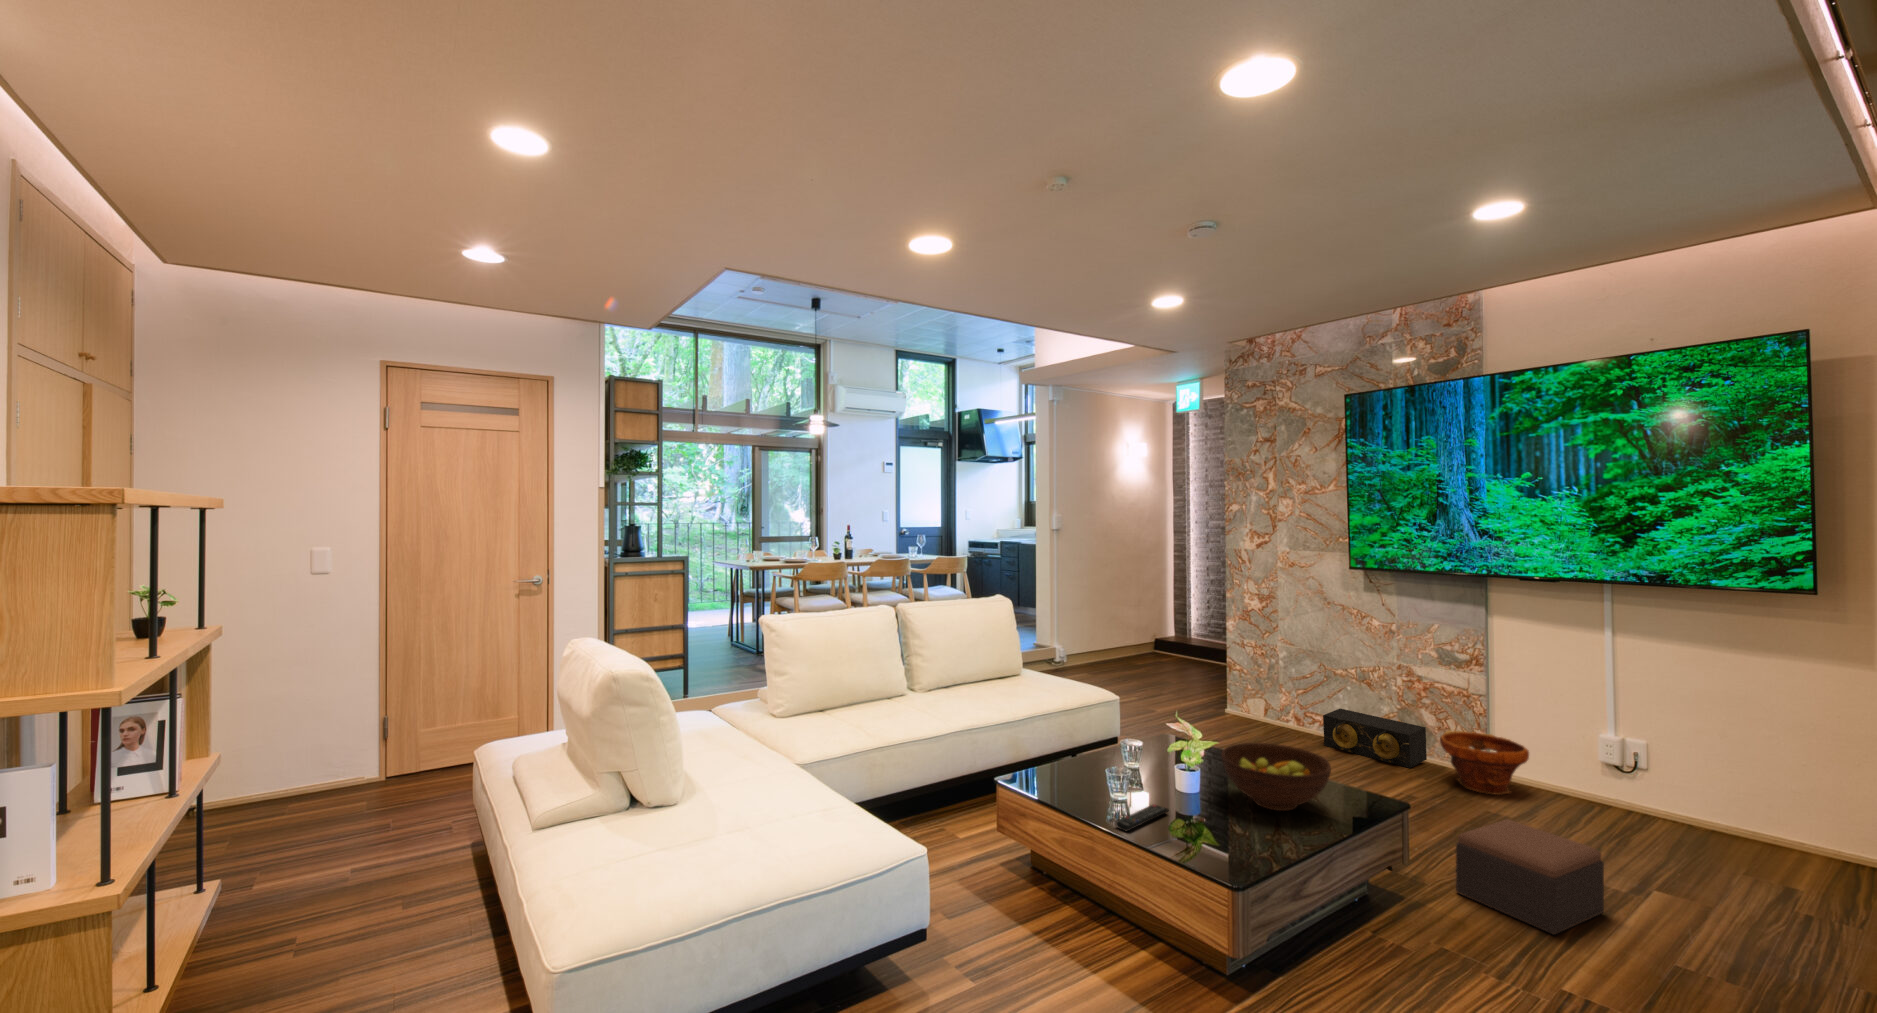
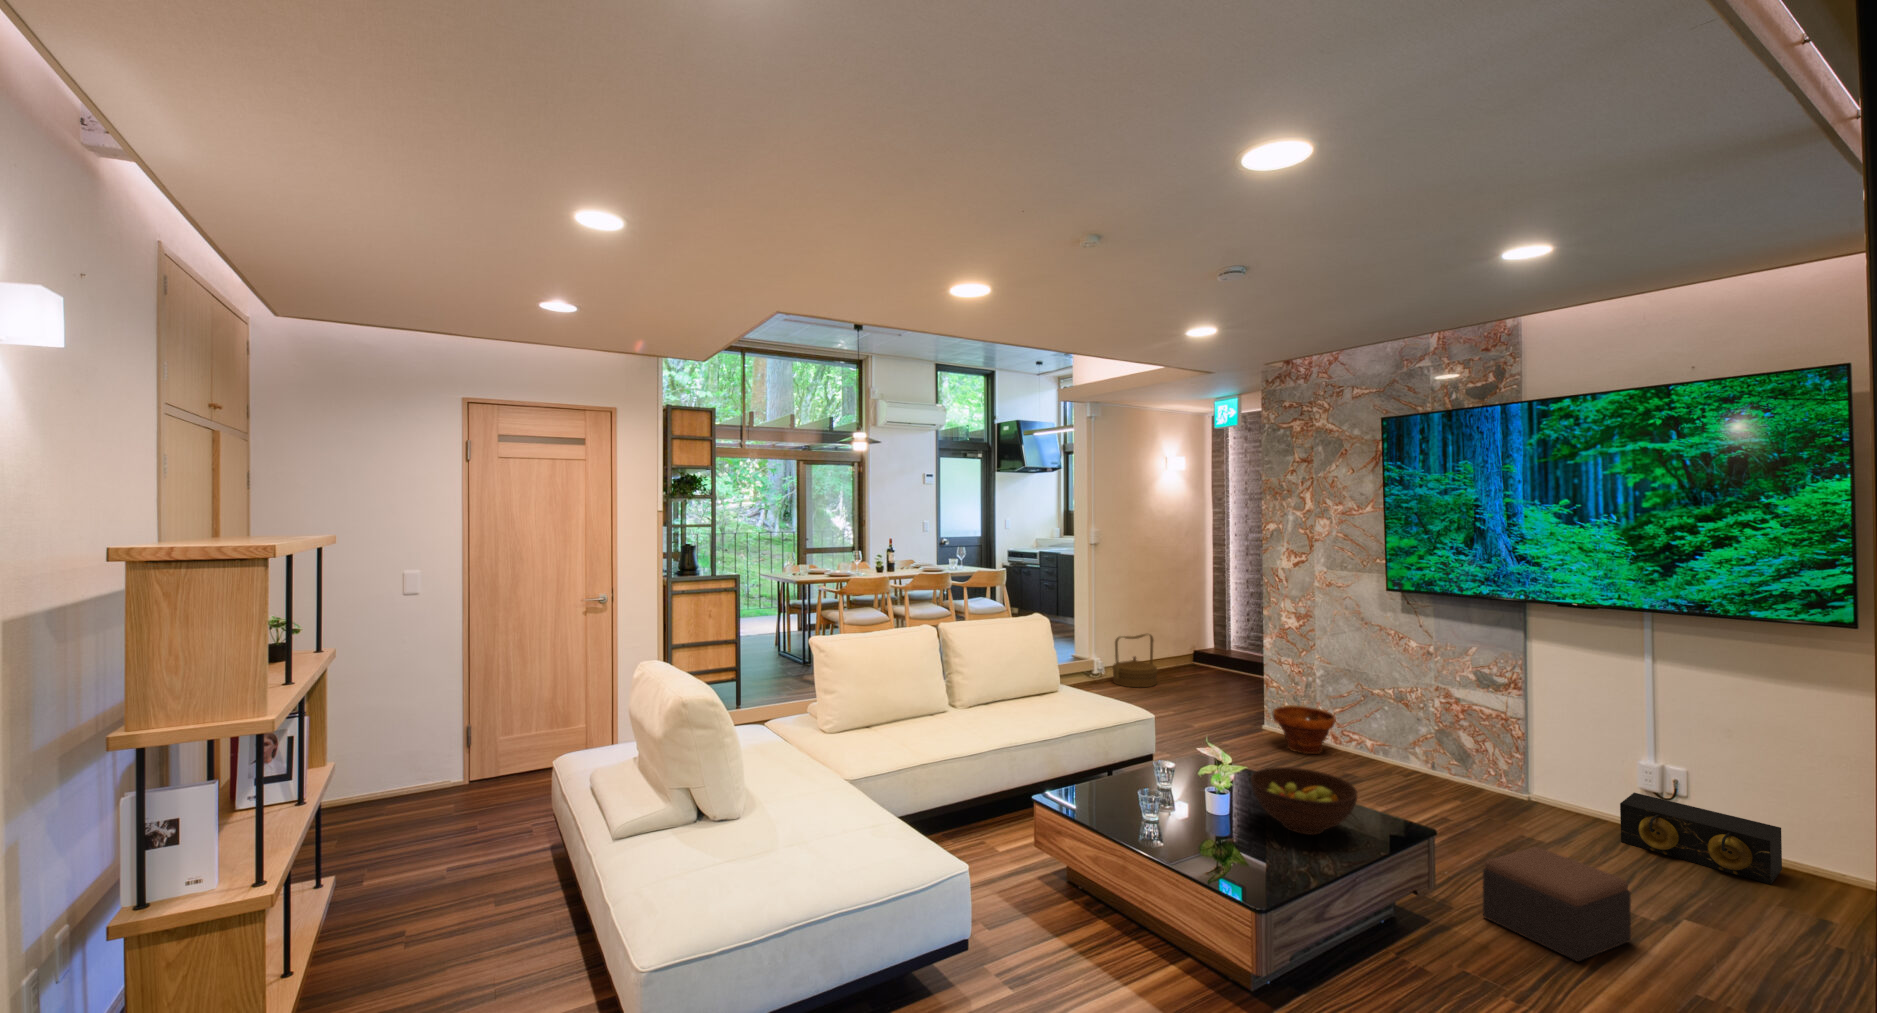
woven basket: none [1074,620,1119,674] -> present [1112,634,1157,688]
speaker: present [1323,709,1427,768] -> present [1620,793,1782,884]
planter: present [1440,731,1529,795] -> present [1272,705,1336,754]
remote control: present [1116,805,1169,831] -> none [1147,826,1199,852]

